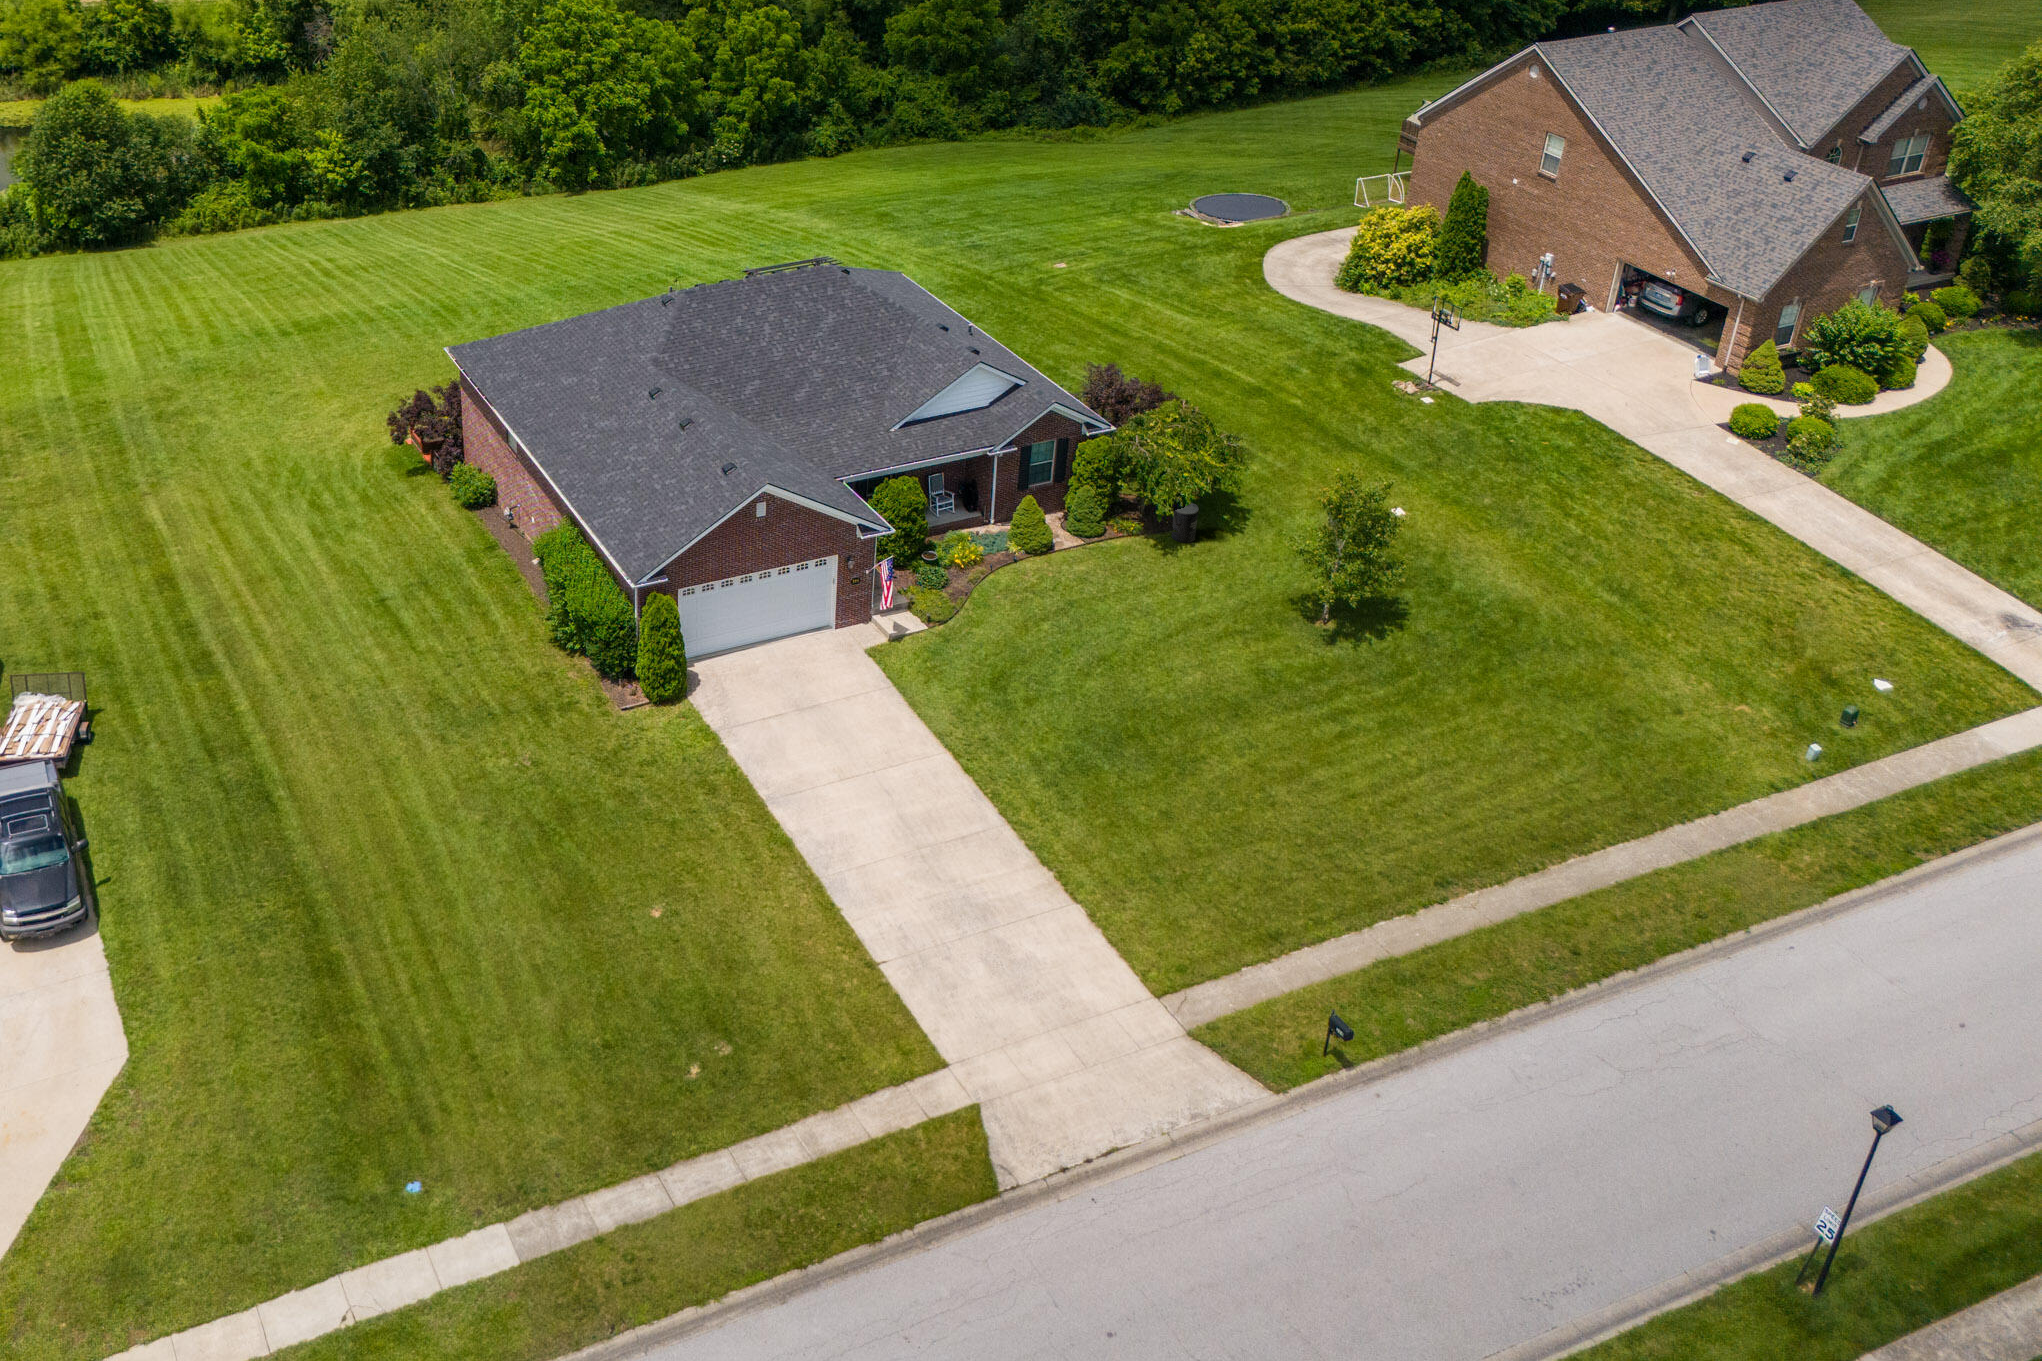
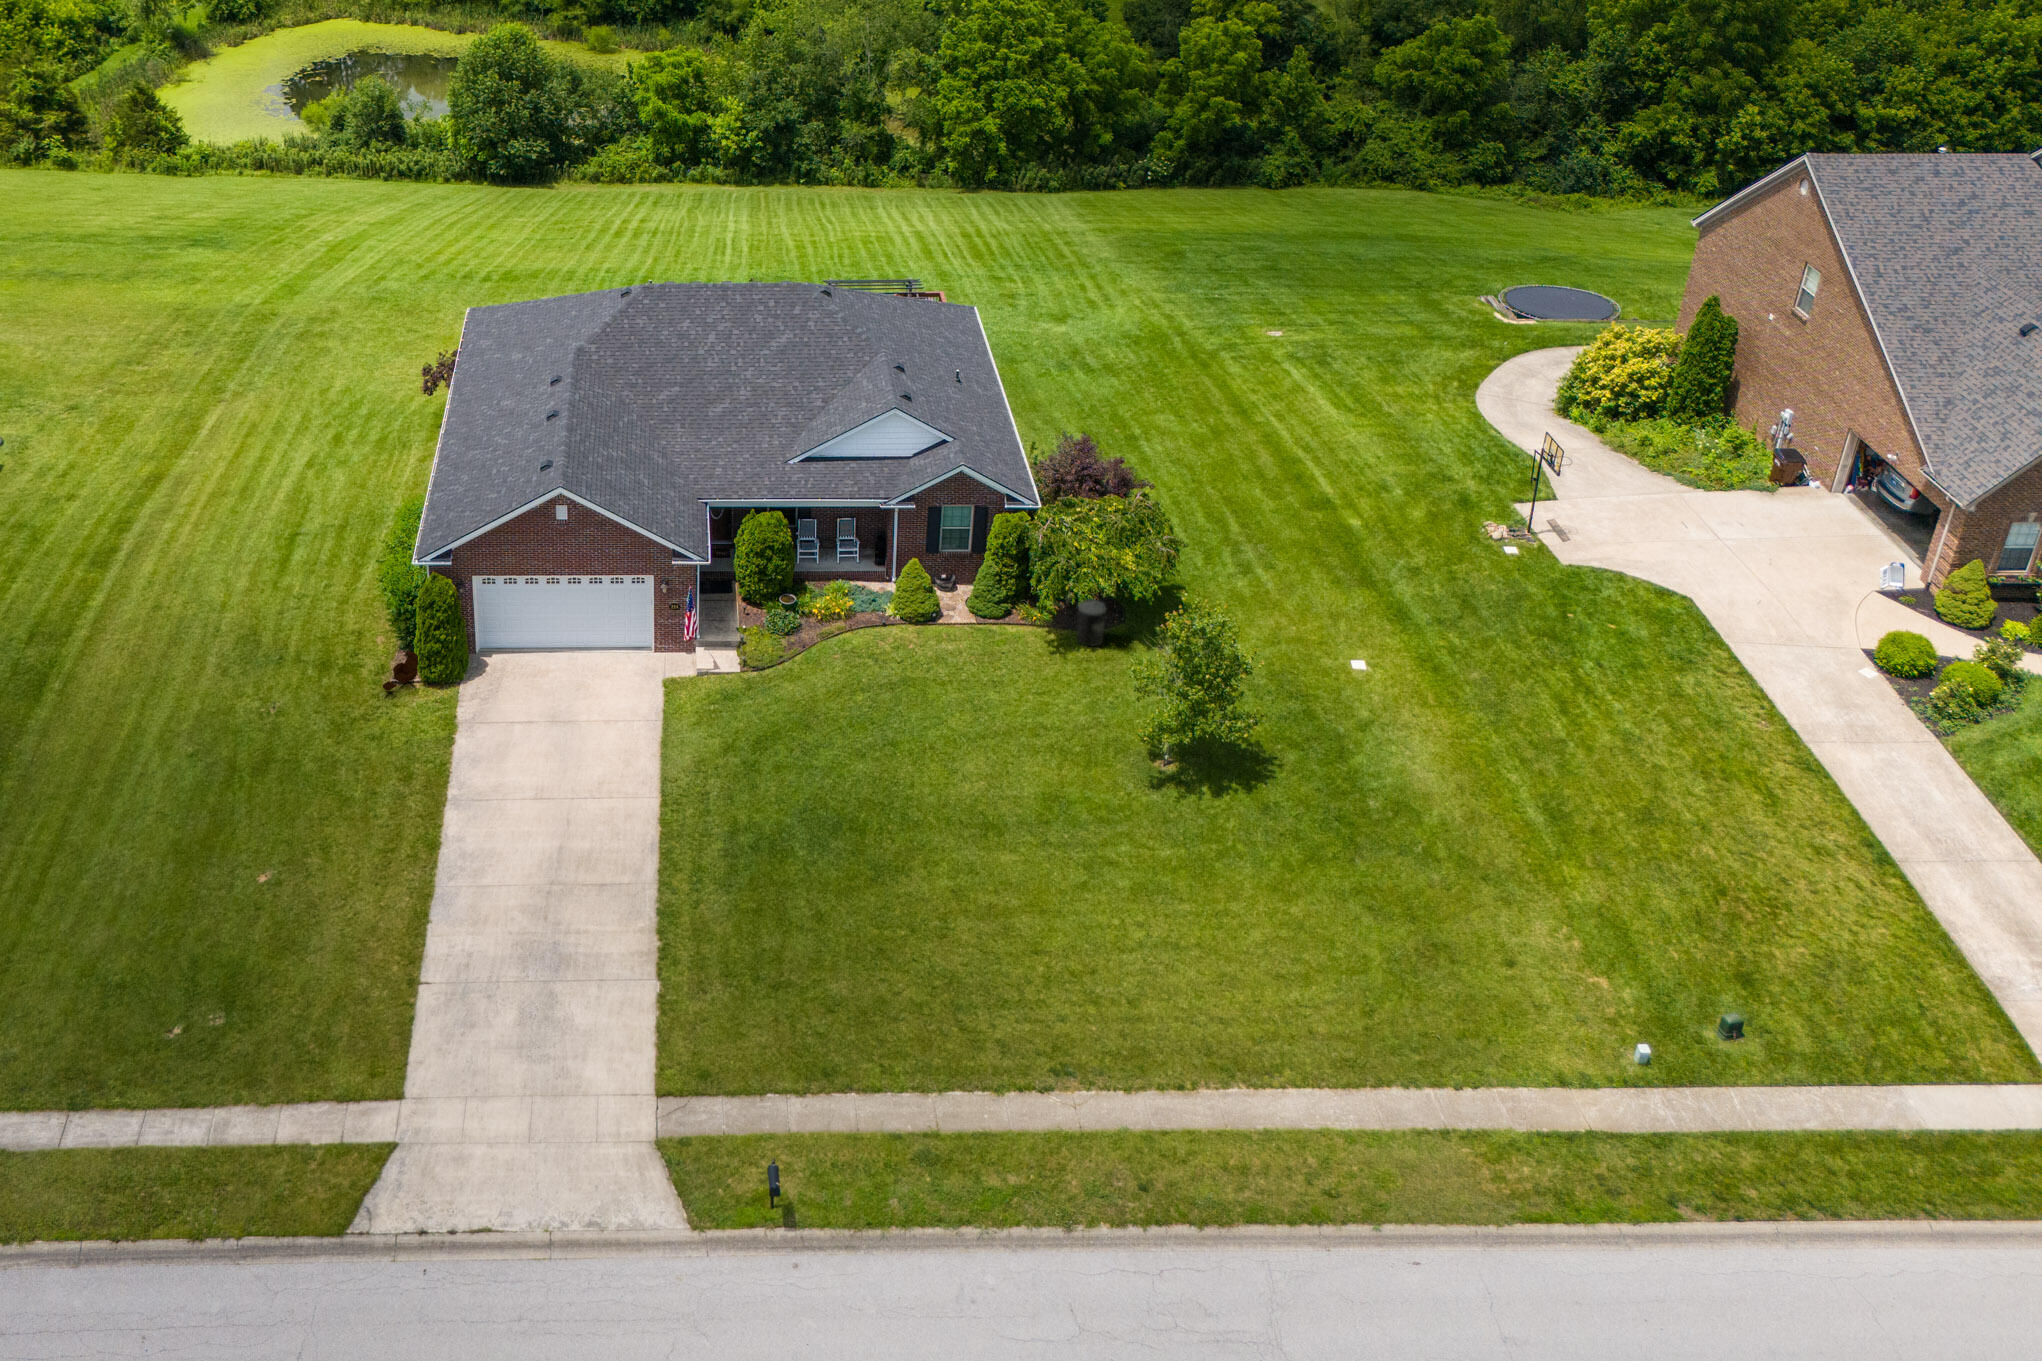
lounge chair: none [627,674,655,724] -> present [383,651,418,697]

